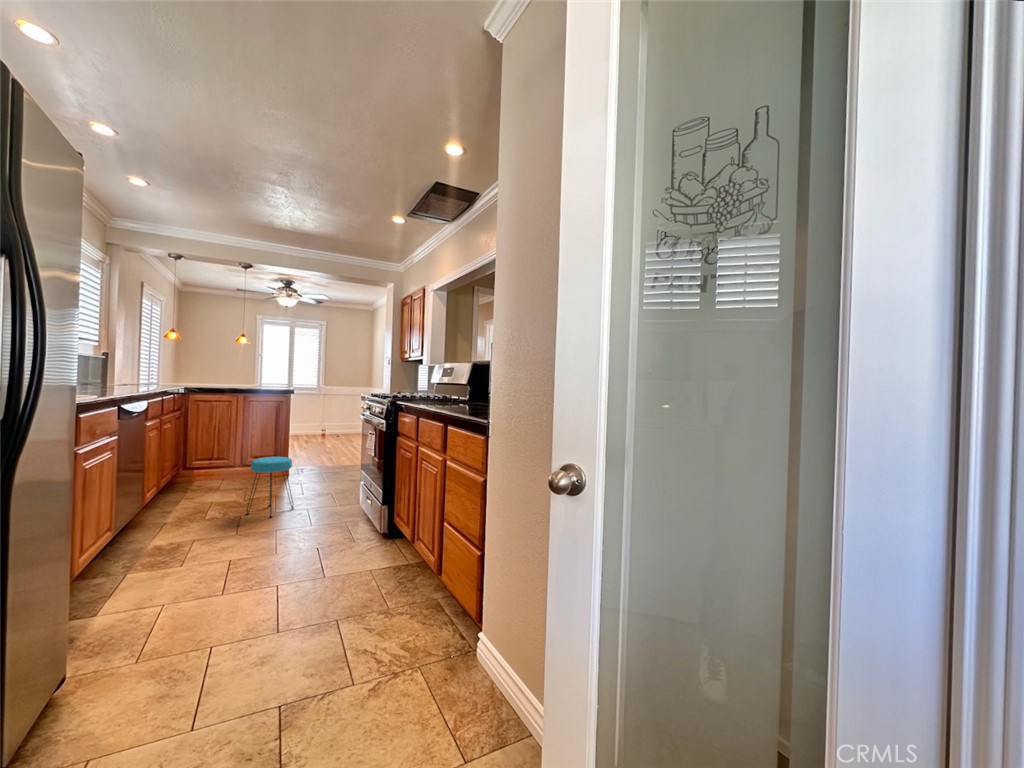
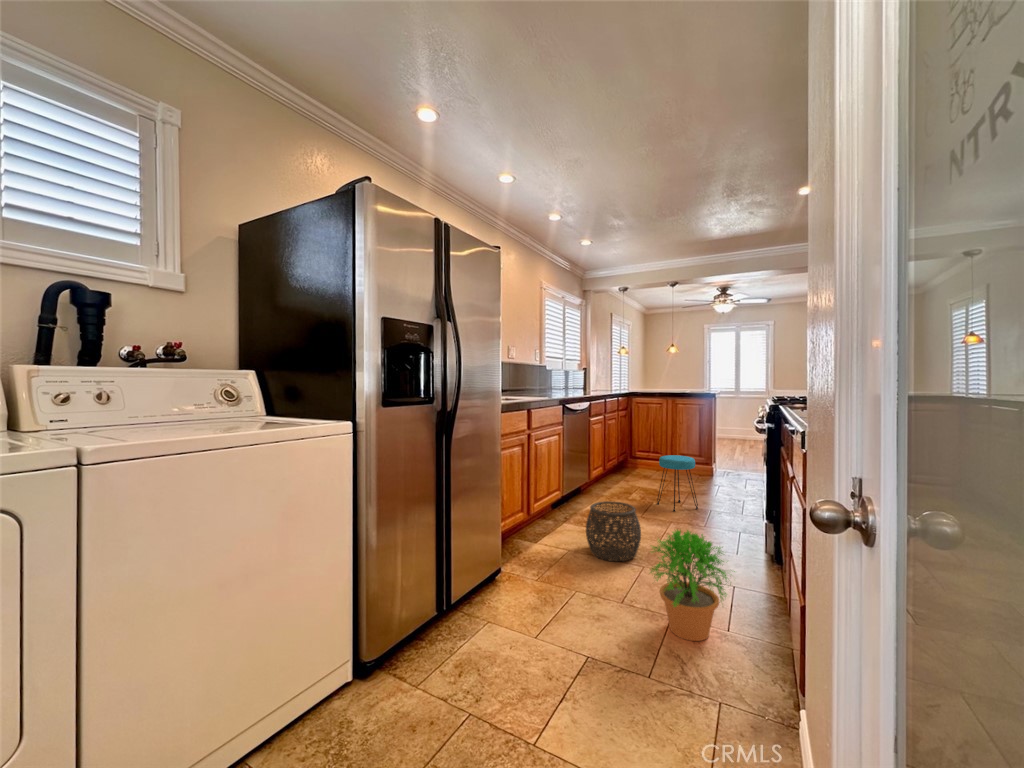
woven basket: none [190,521,269,597] -> present [586,501,641,561]
potted plant: none [319,527,402,634] -> present [650,530,735,641]

